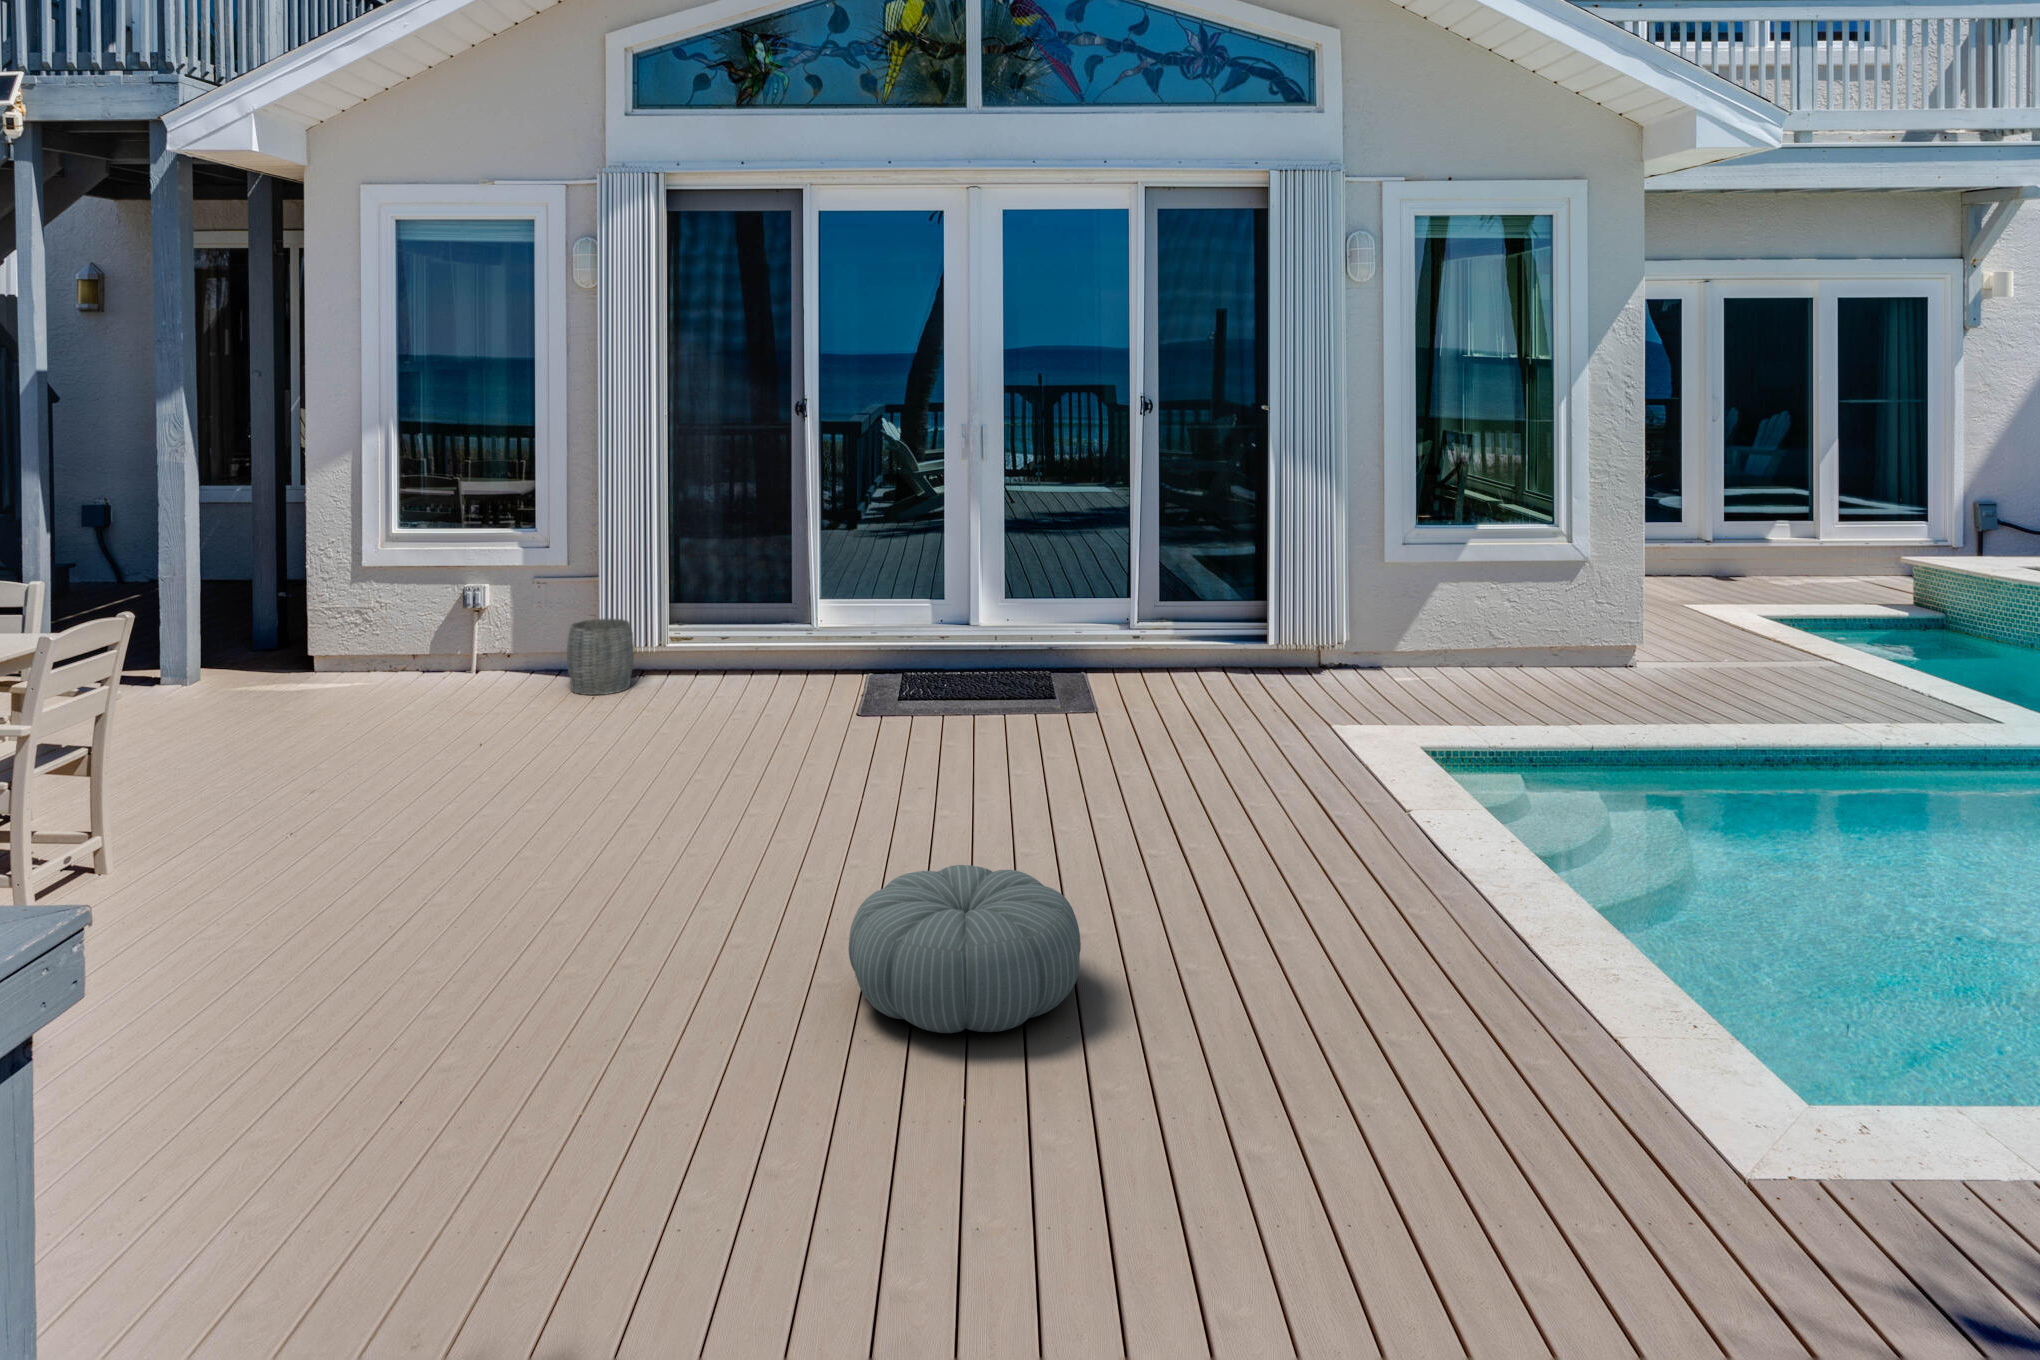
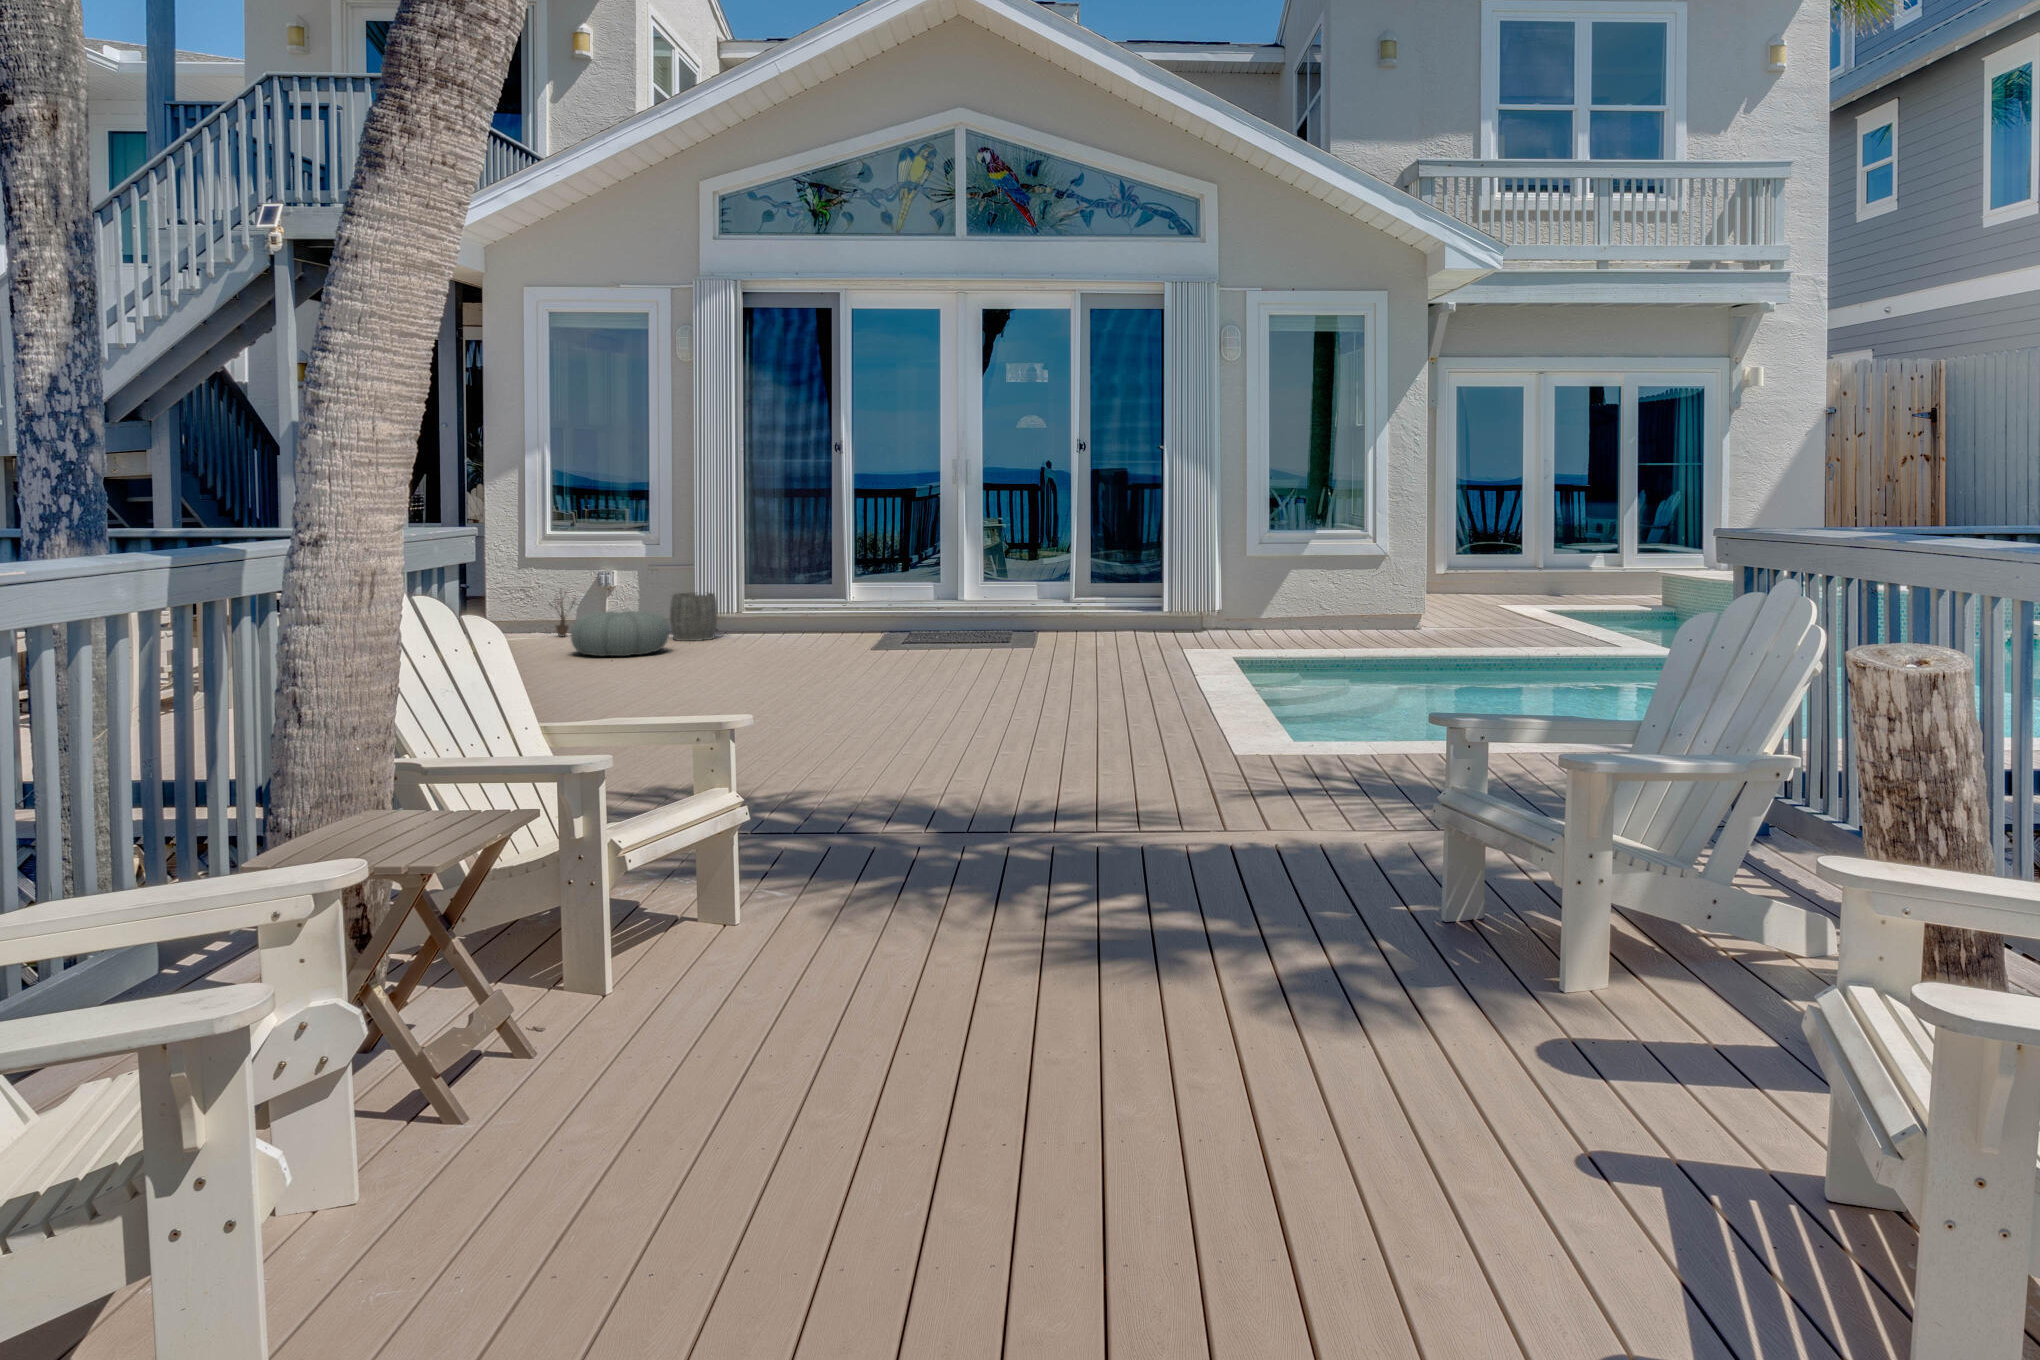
decorative plant: none [389,612,437,681] -> present [547,591,574,637]
pouf: present [849,865,1081,1033] -> present [571,611,669,656]

